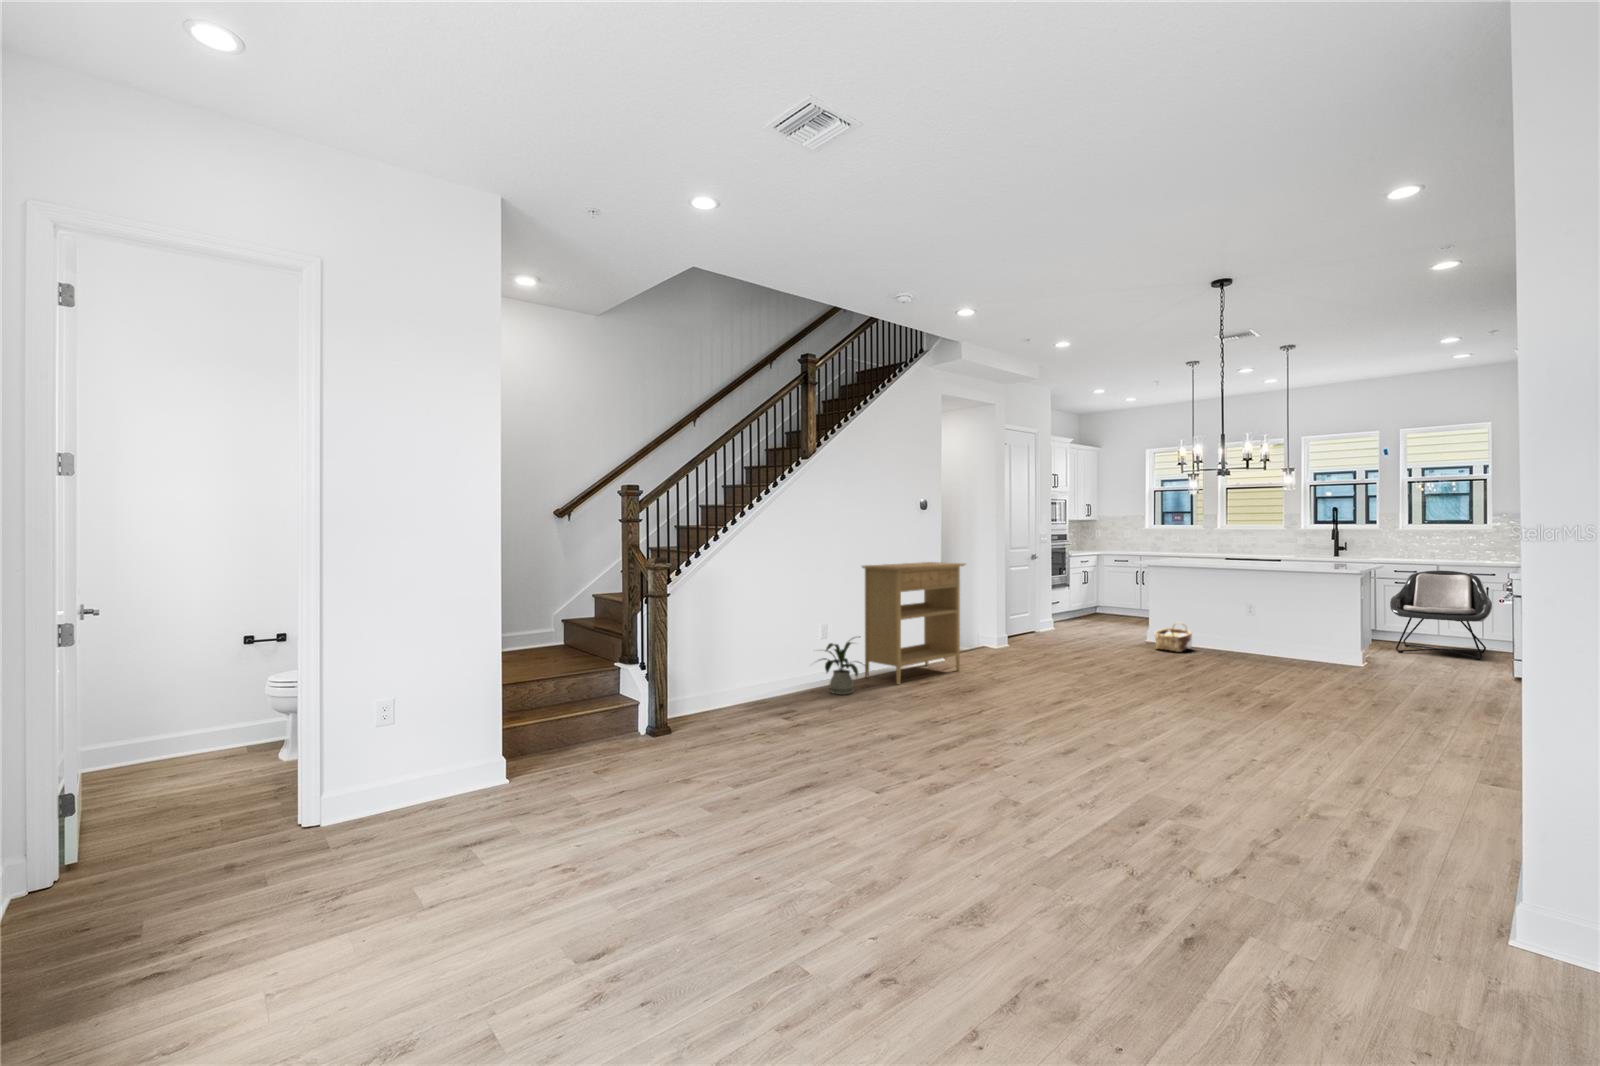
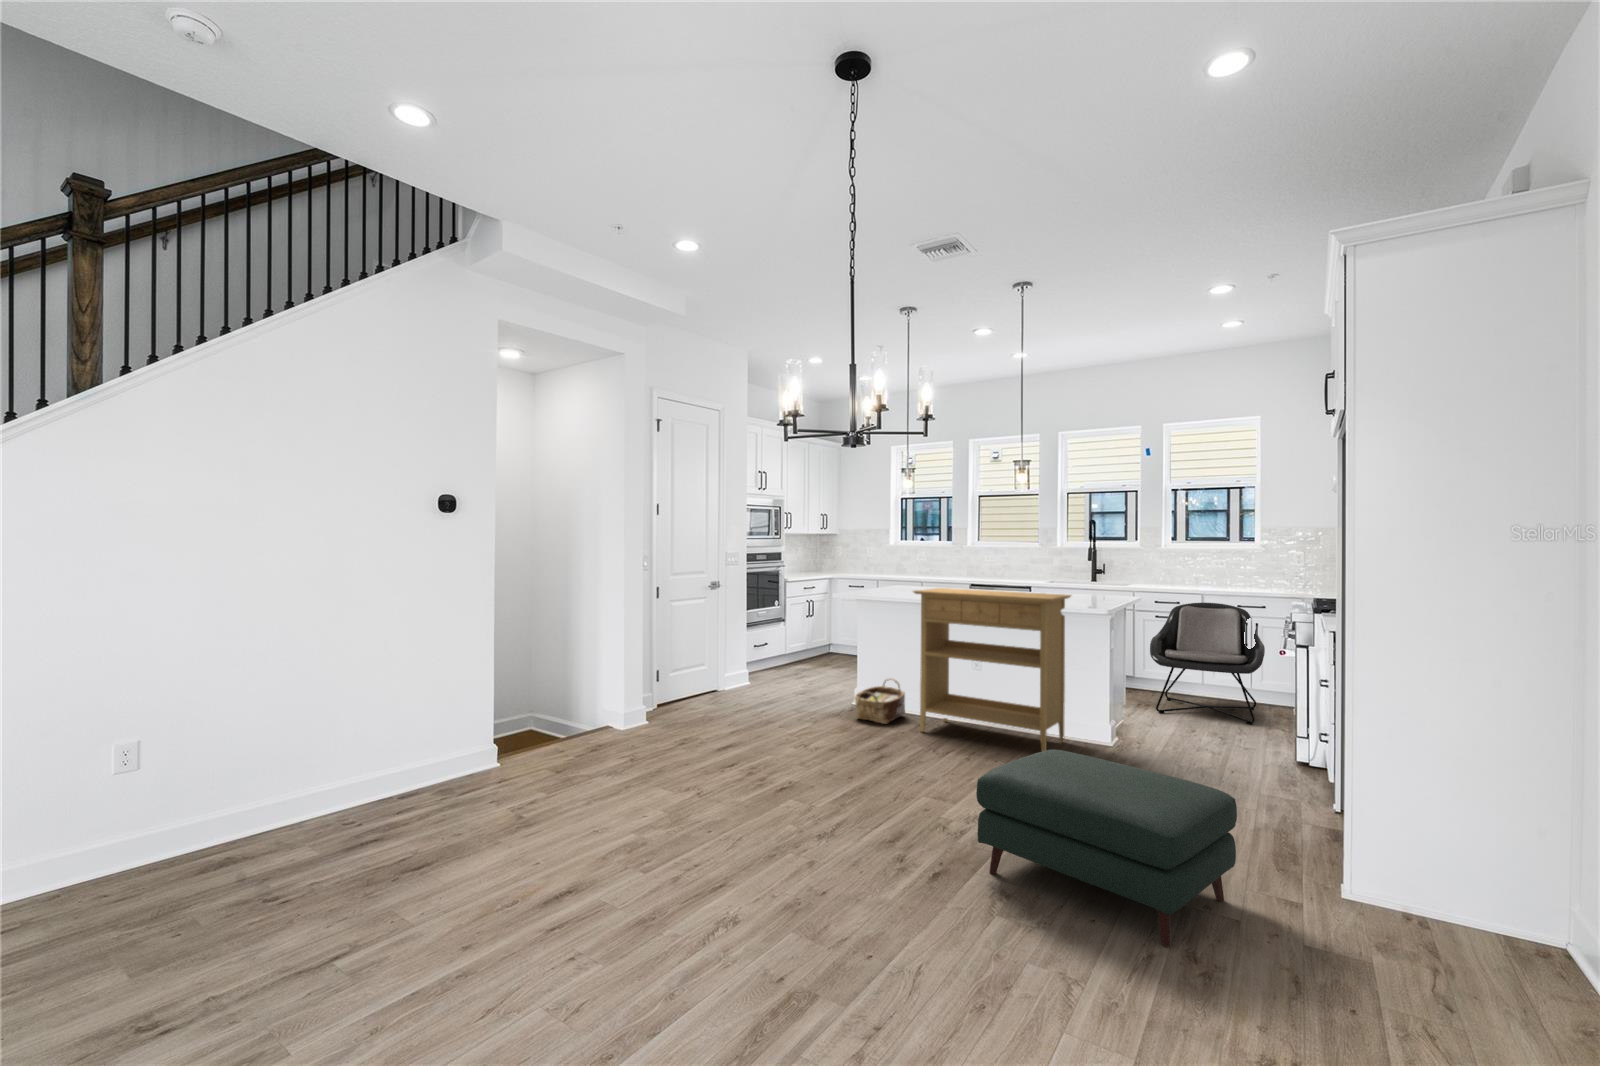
console table: present [862,562,965,685] -> present [913,588,1071,751]
house plant: present [823,636,868,695] -> none [34,773,189,906]
ottoman: none [1286,645,1453,729] -> present [976,750,1237,947]

